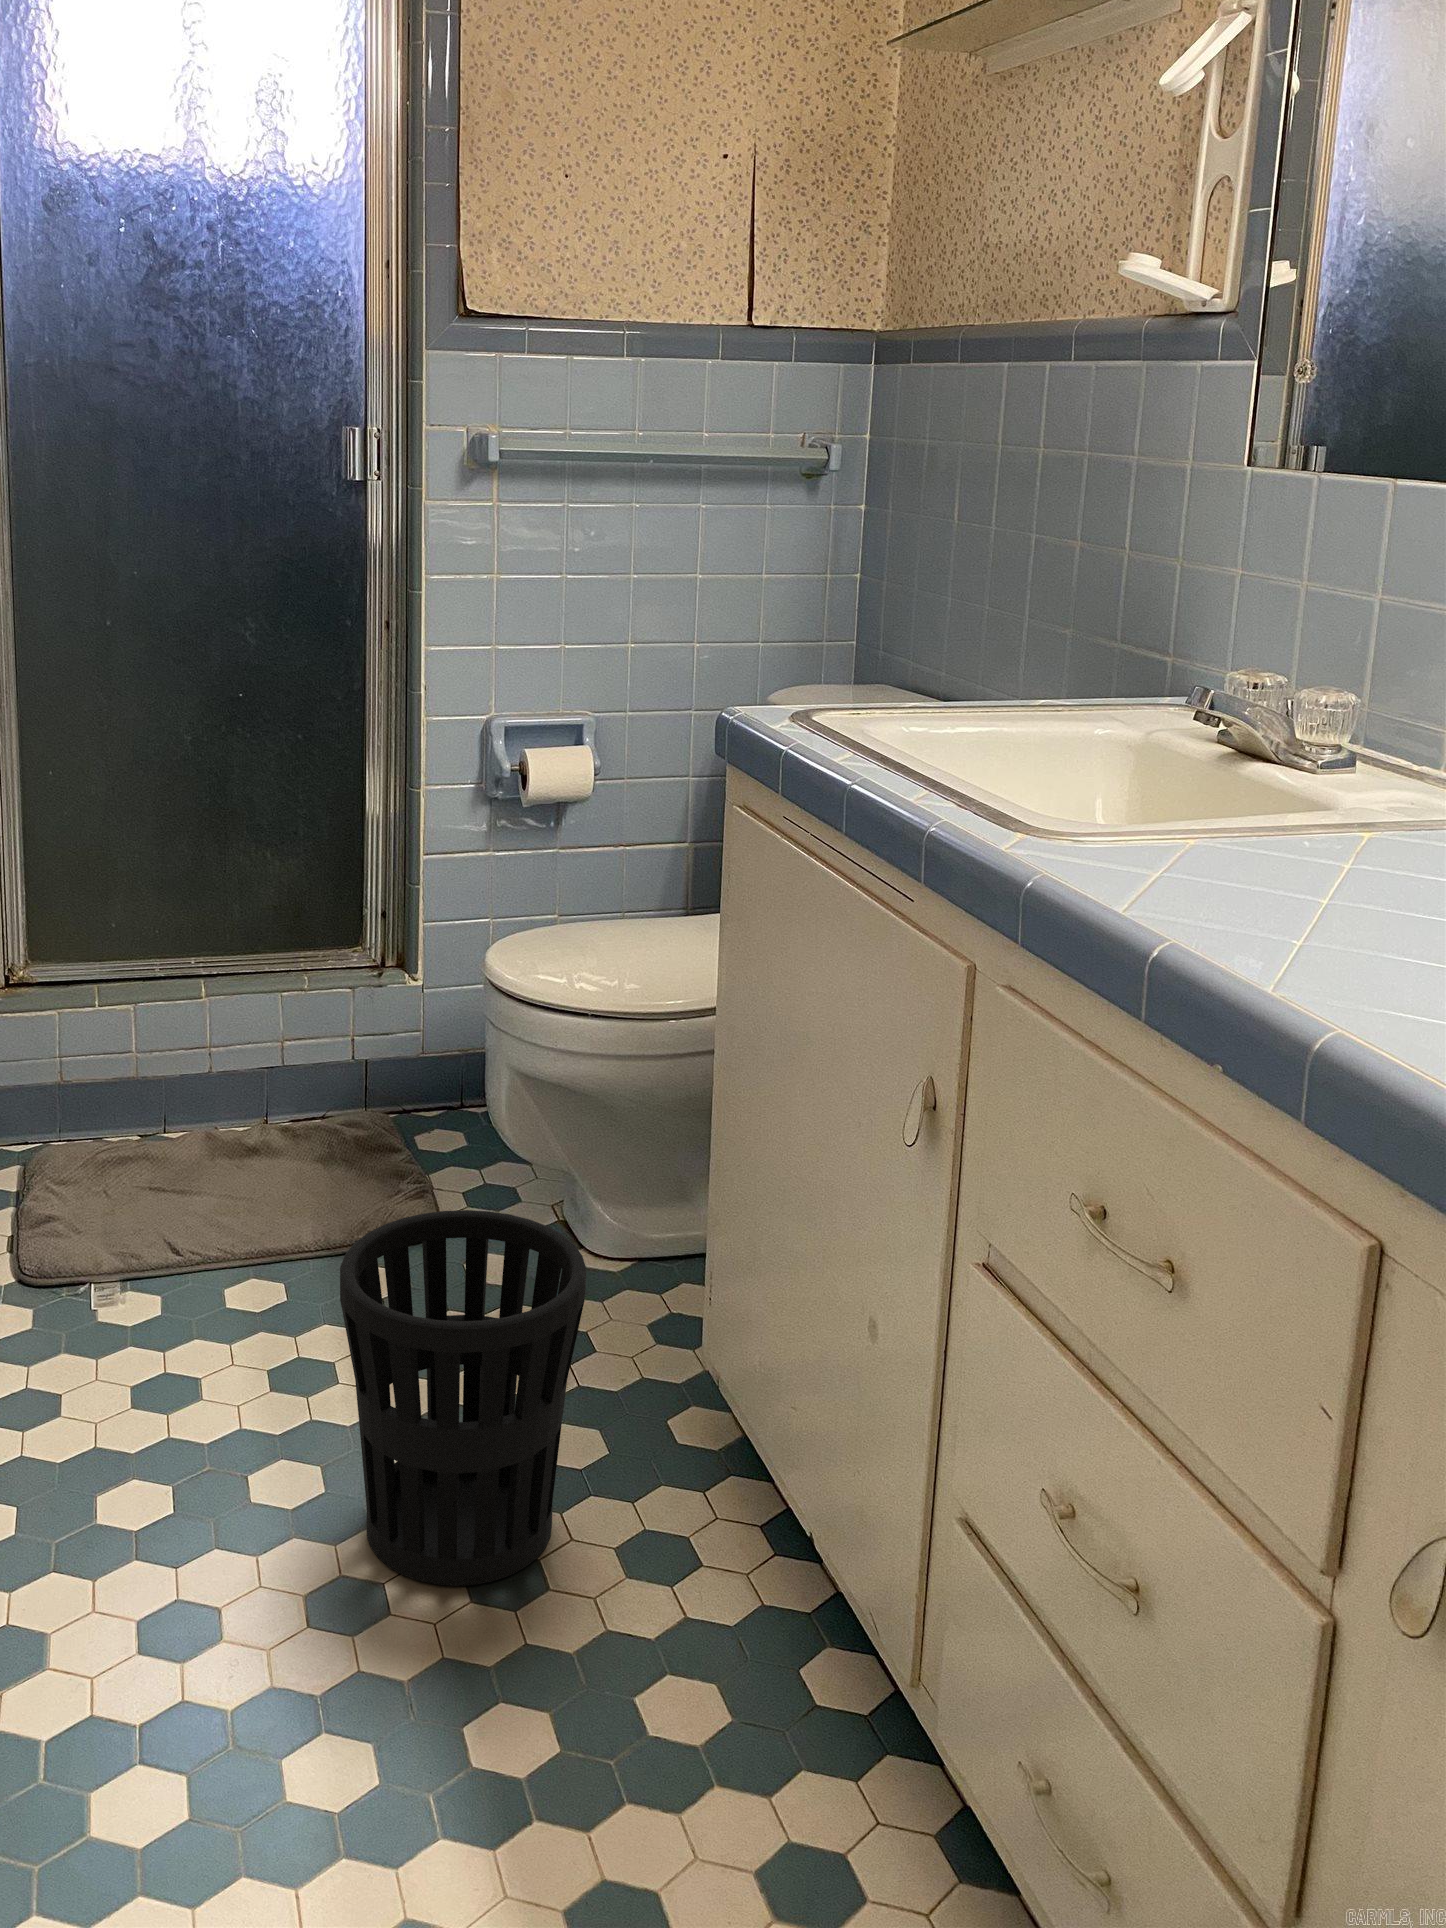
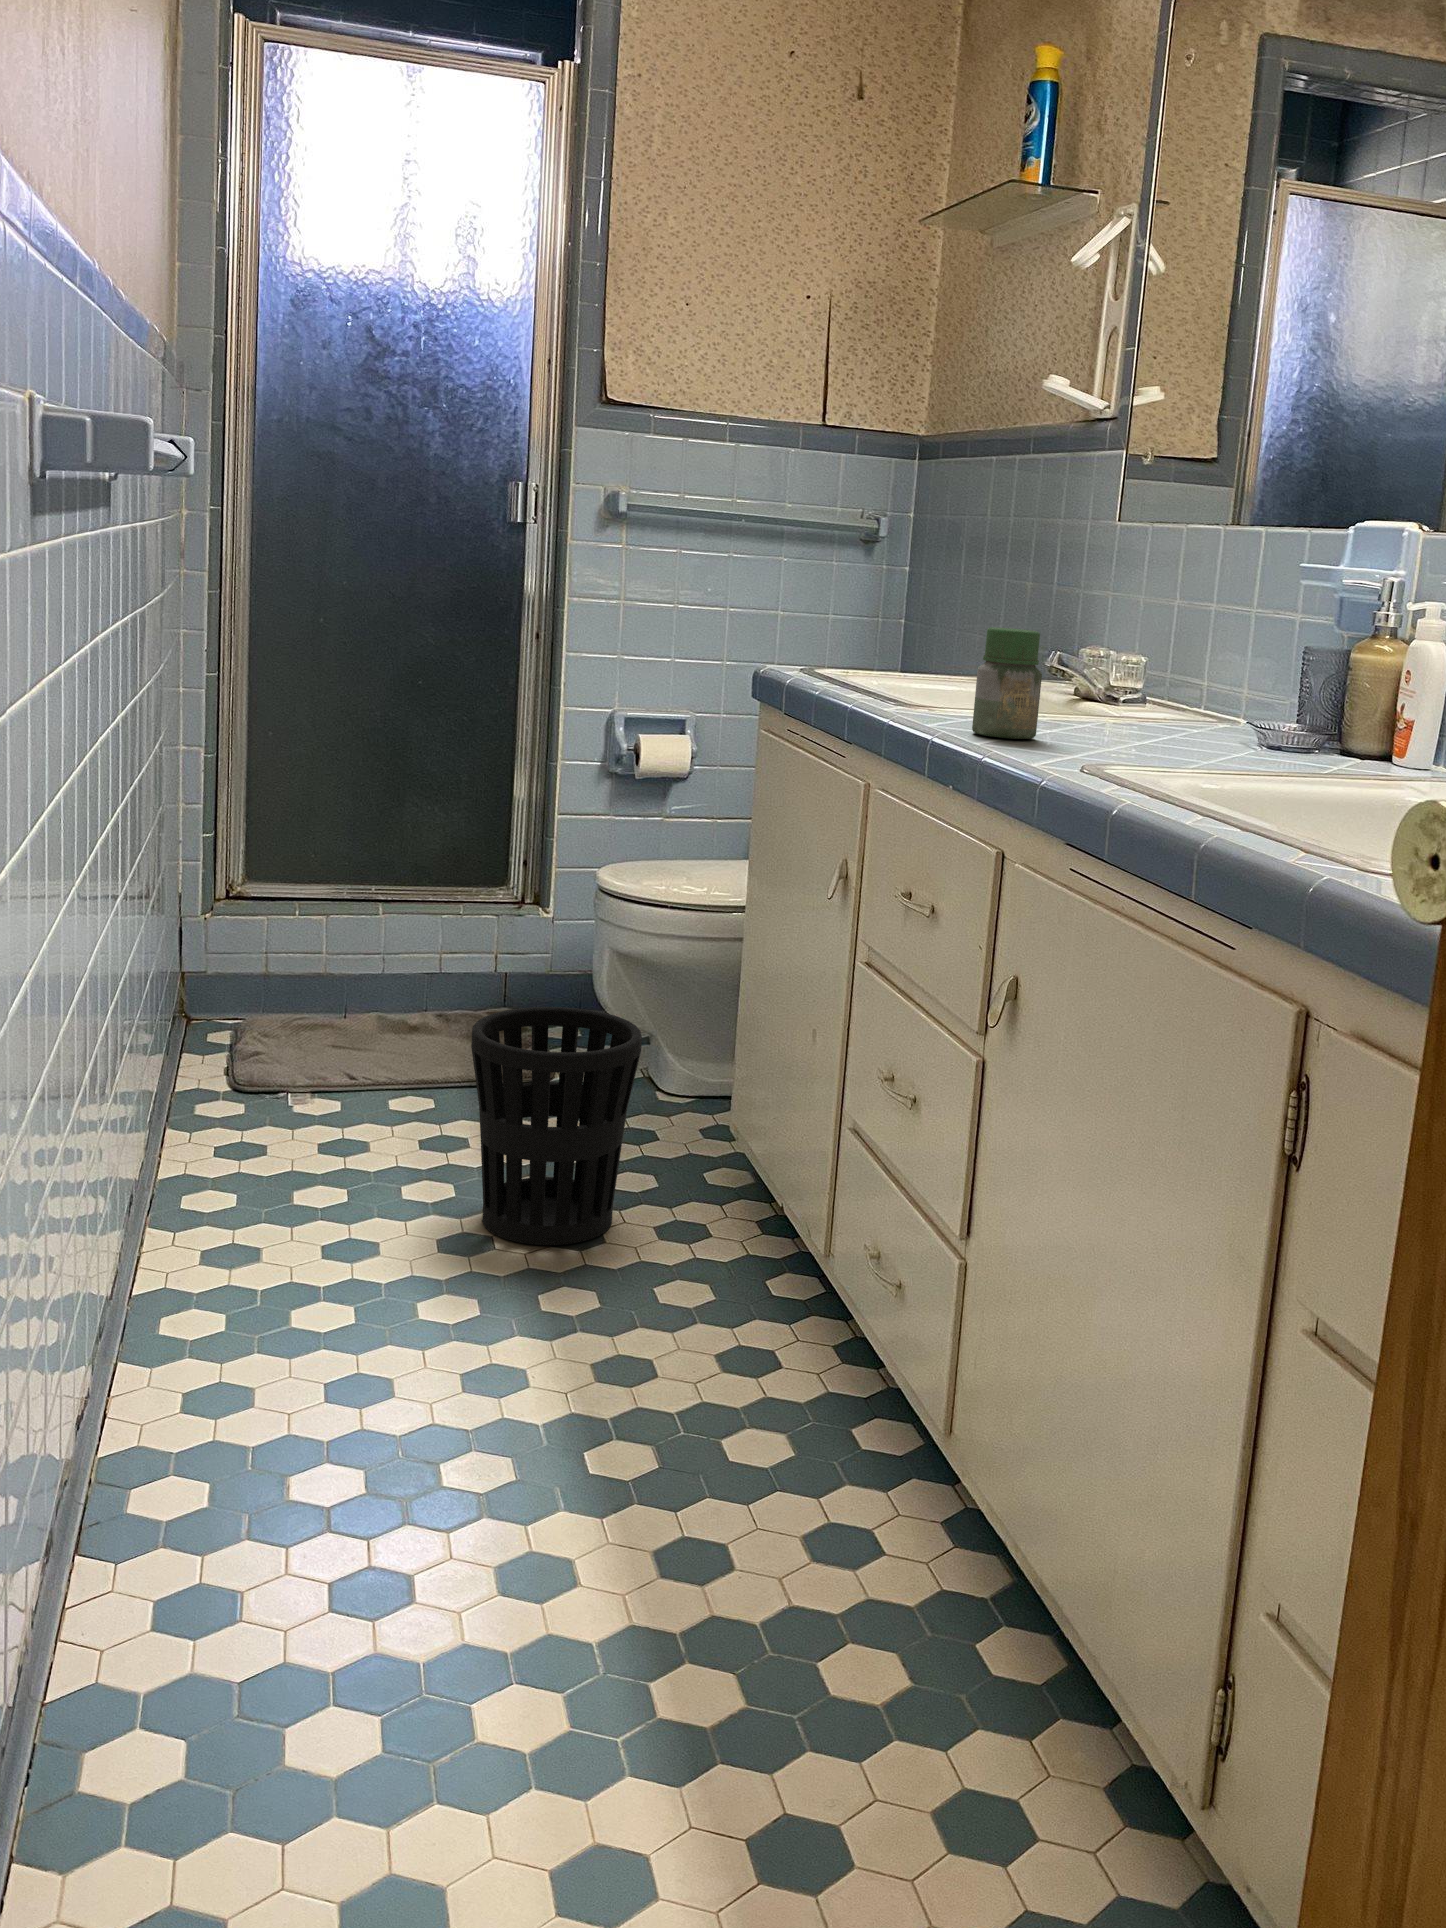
jar: none [1200,732,1331,936] -> present [972,627,1042,739]

